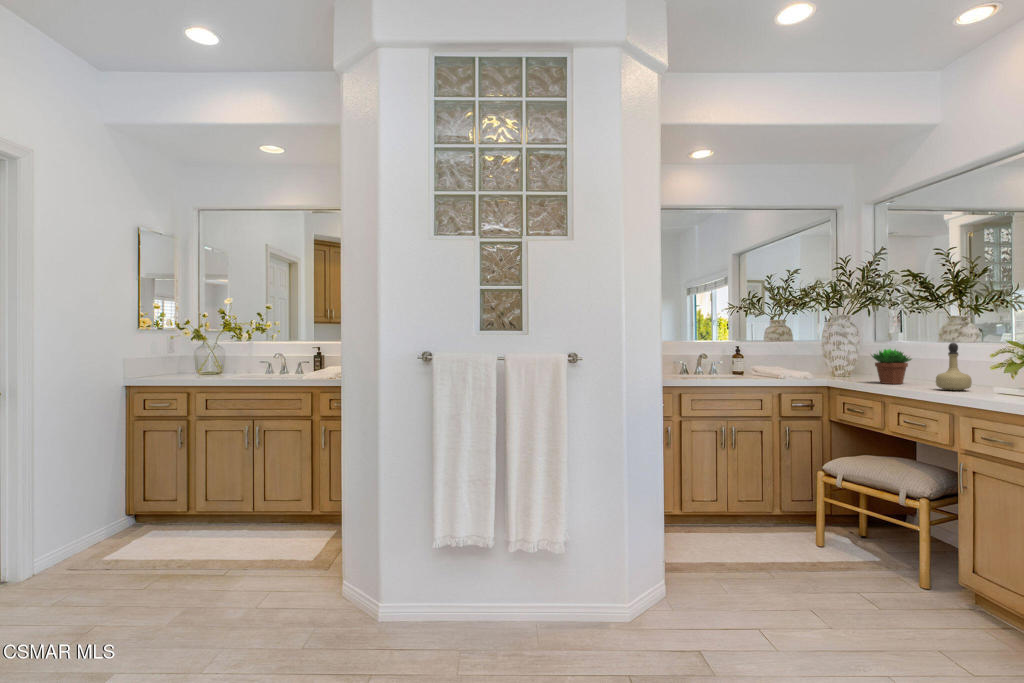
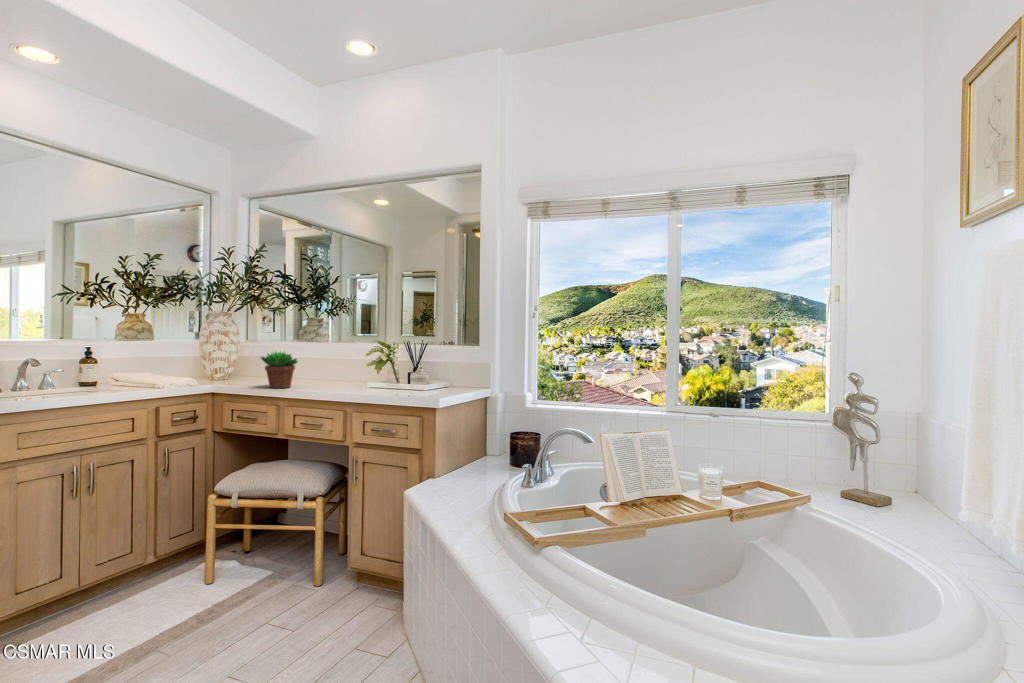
perfume bottle: present [936,343,972,391] -> none [330,347,359,393]

